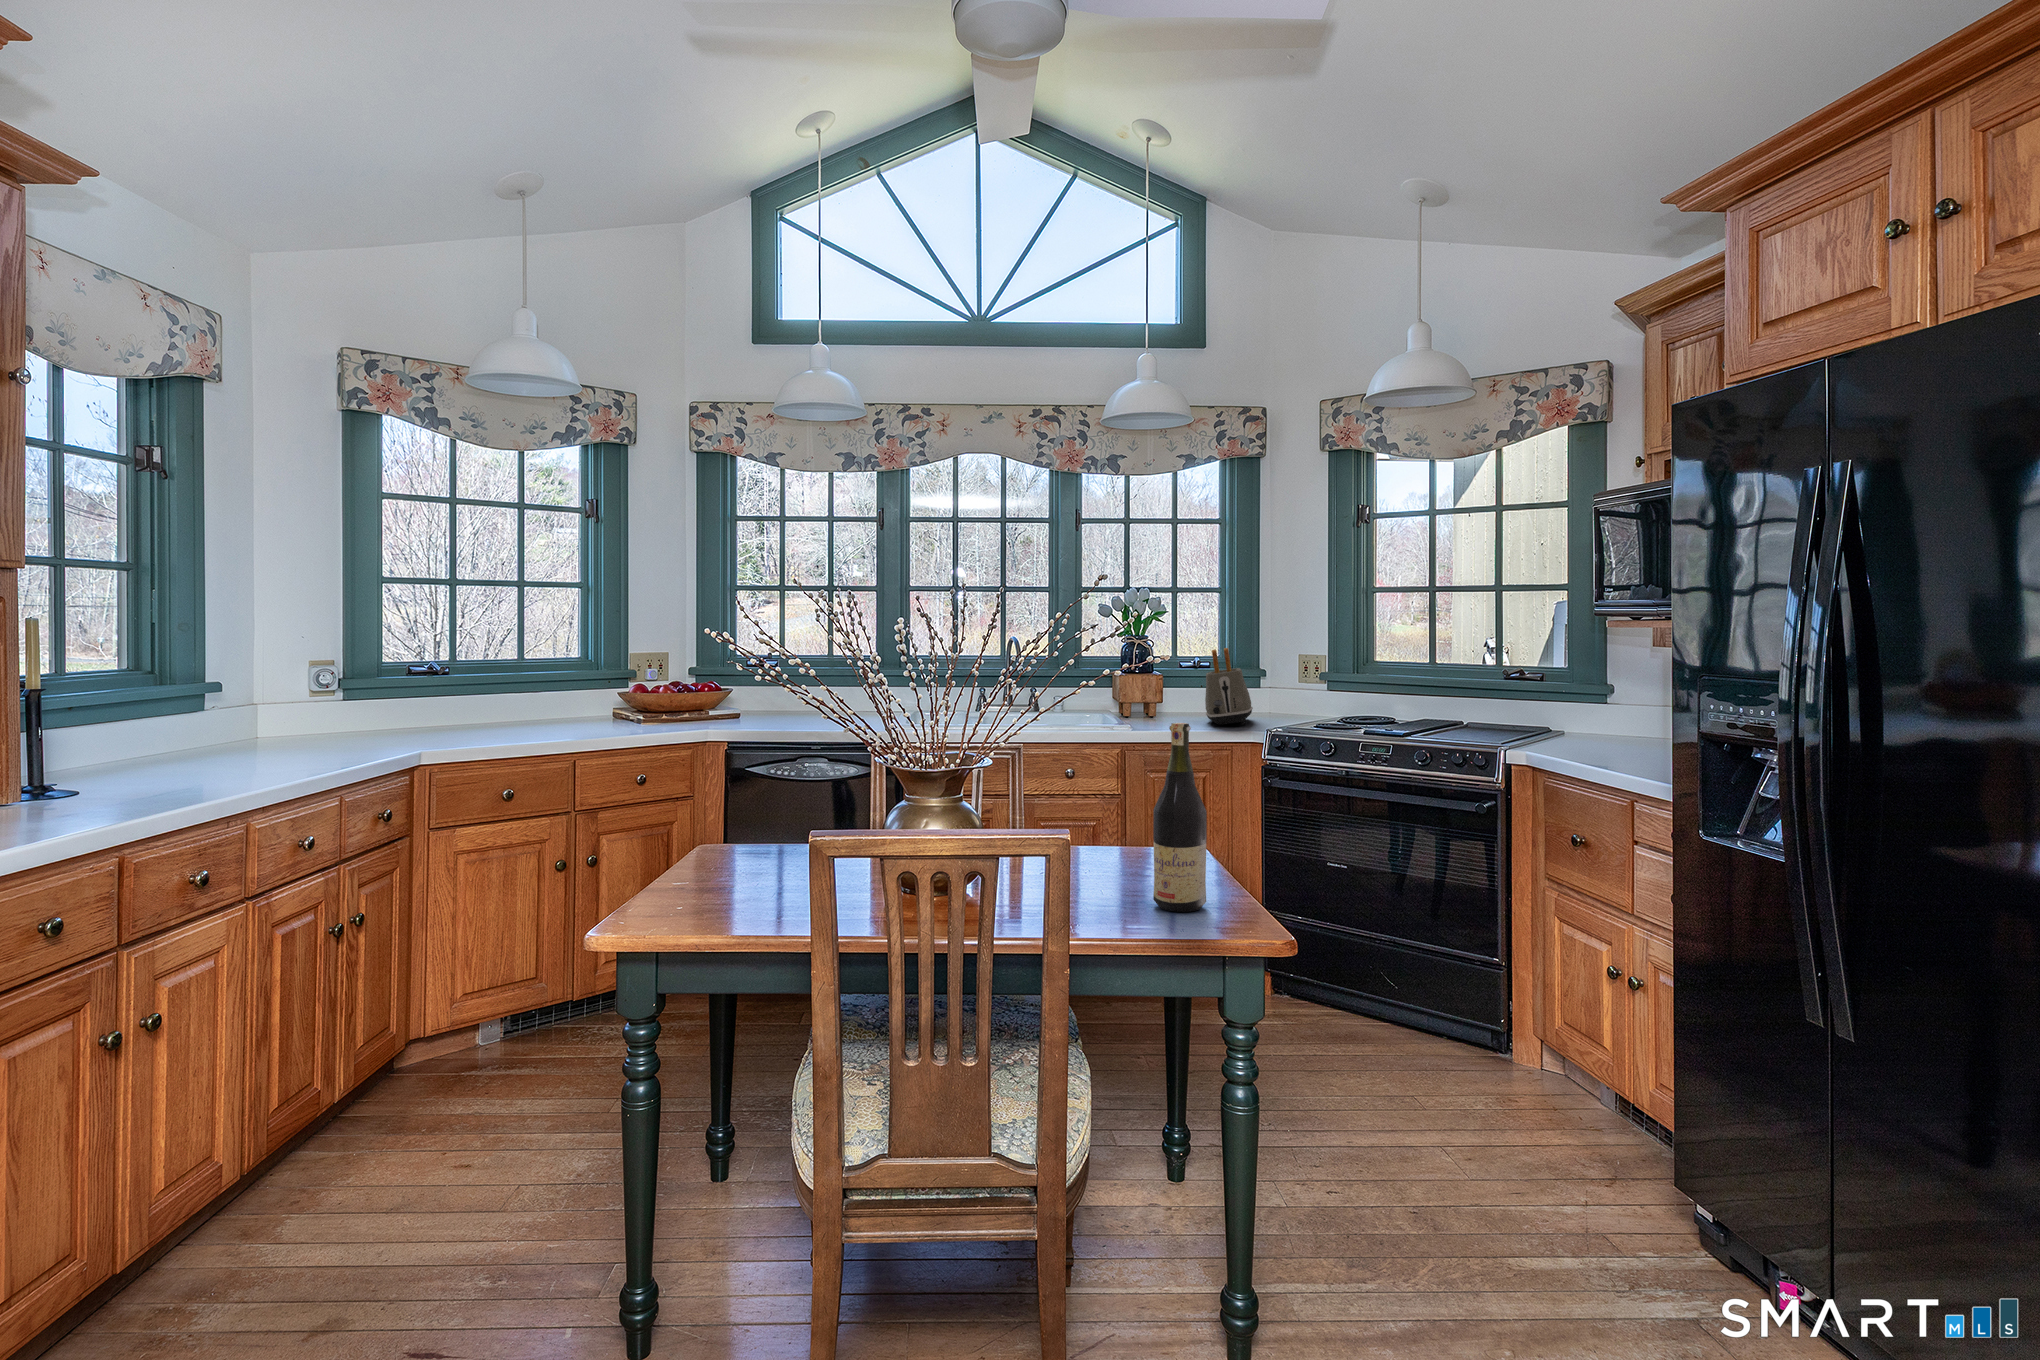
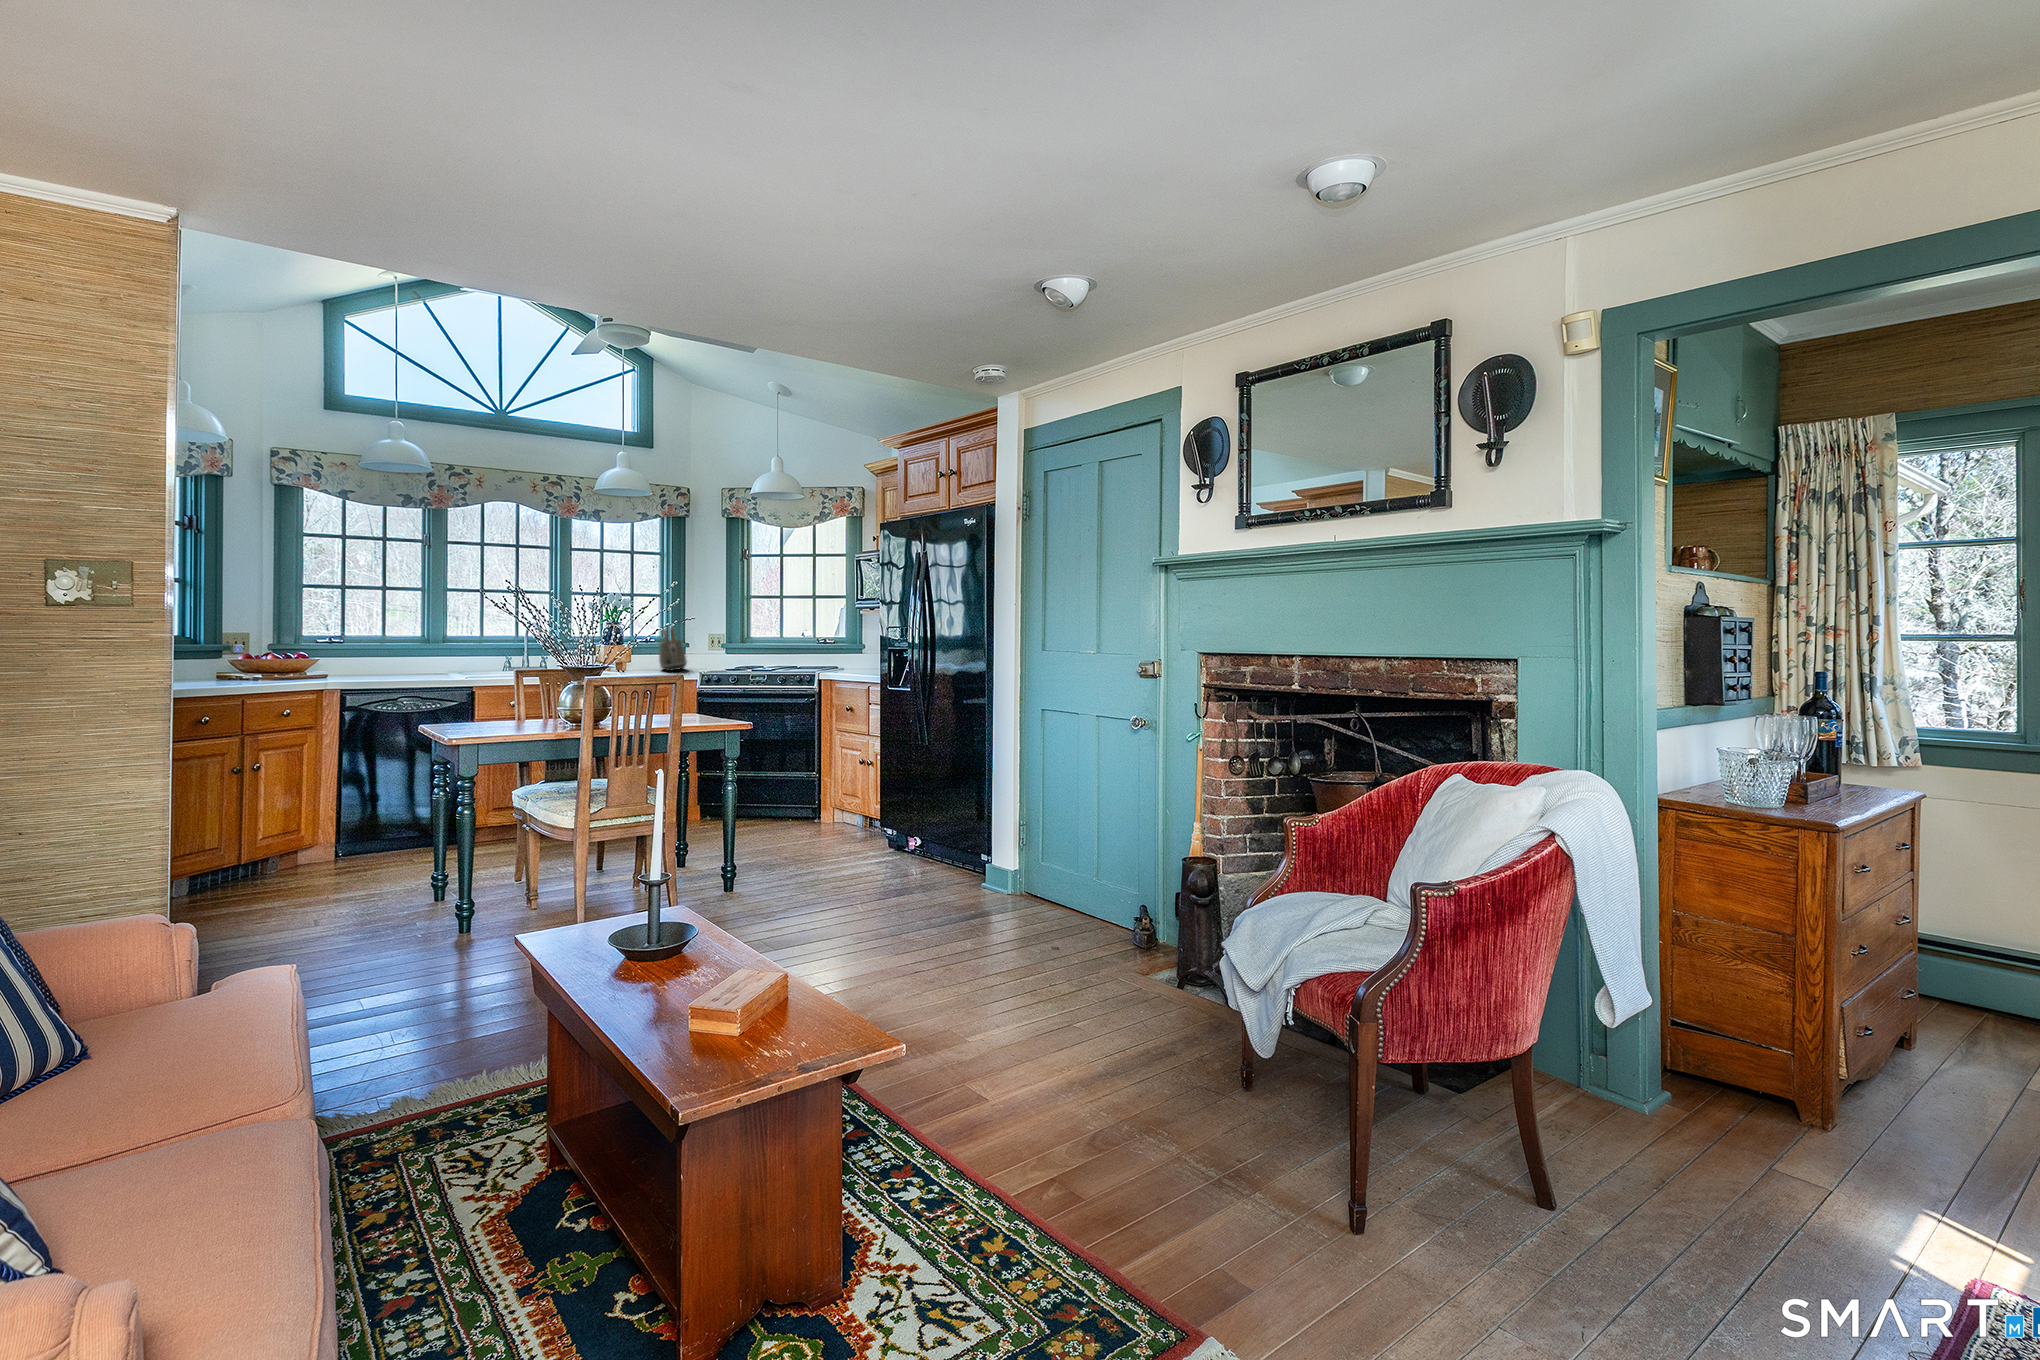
wine bottle: present [1153,723,1207,912] -> none [688,649,710,723]

